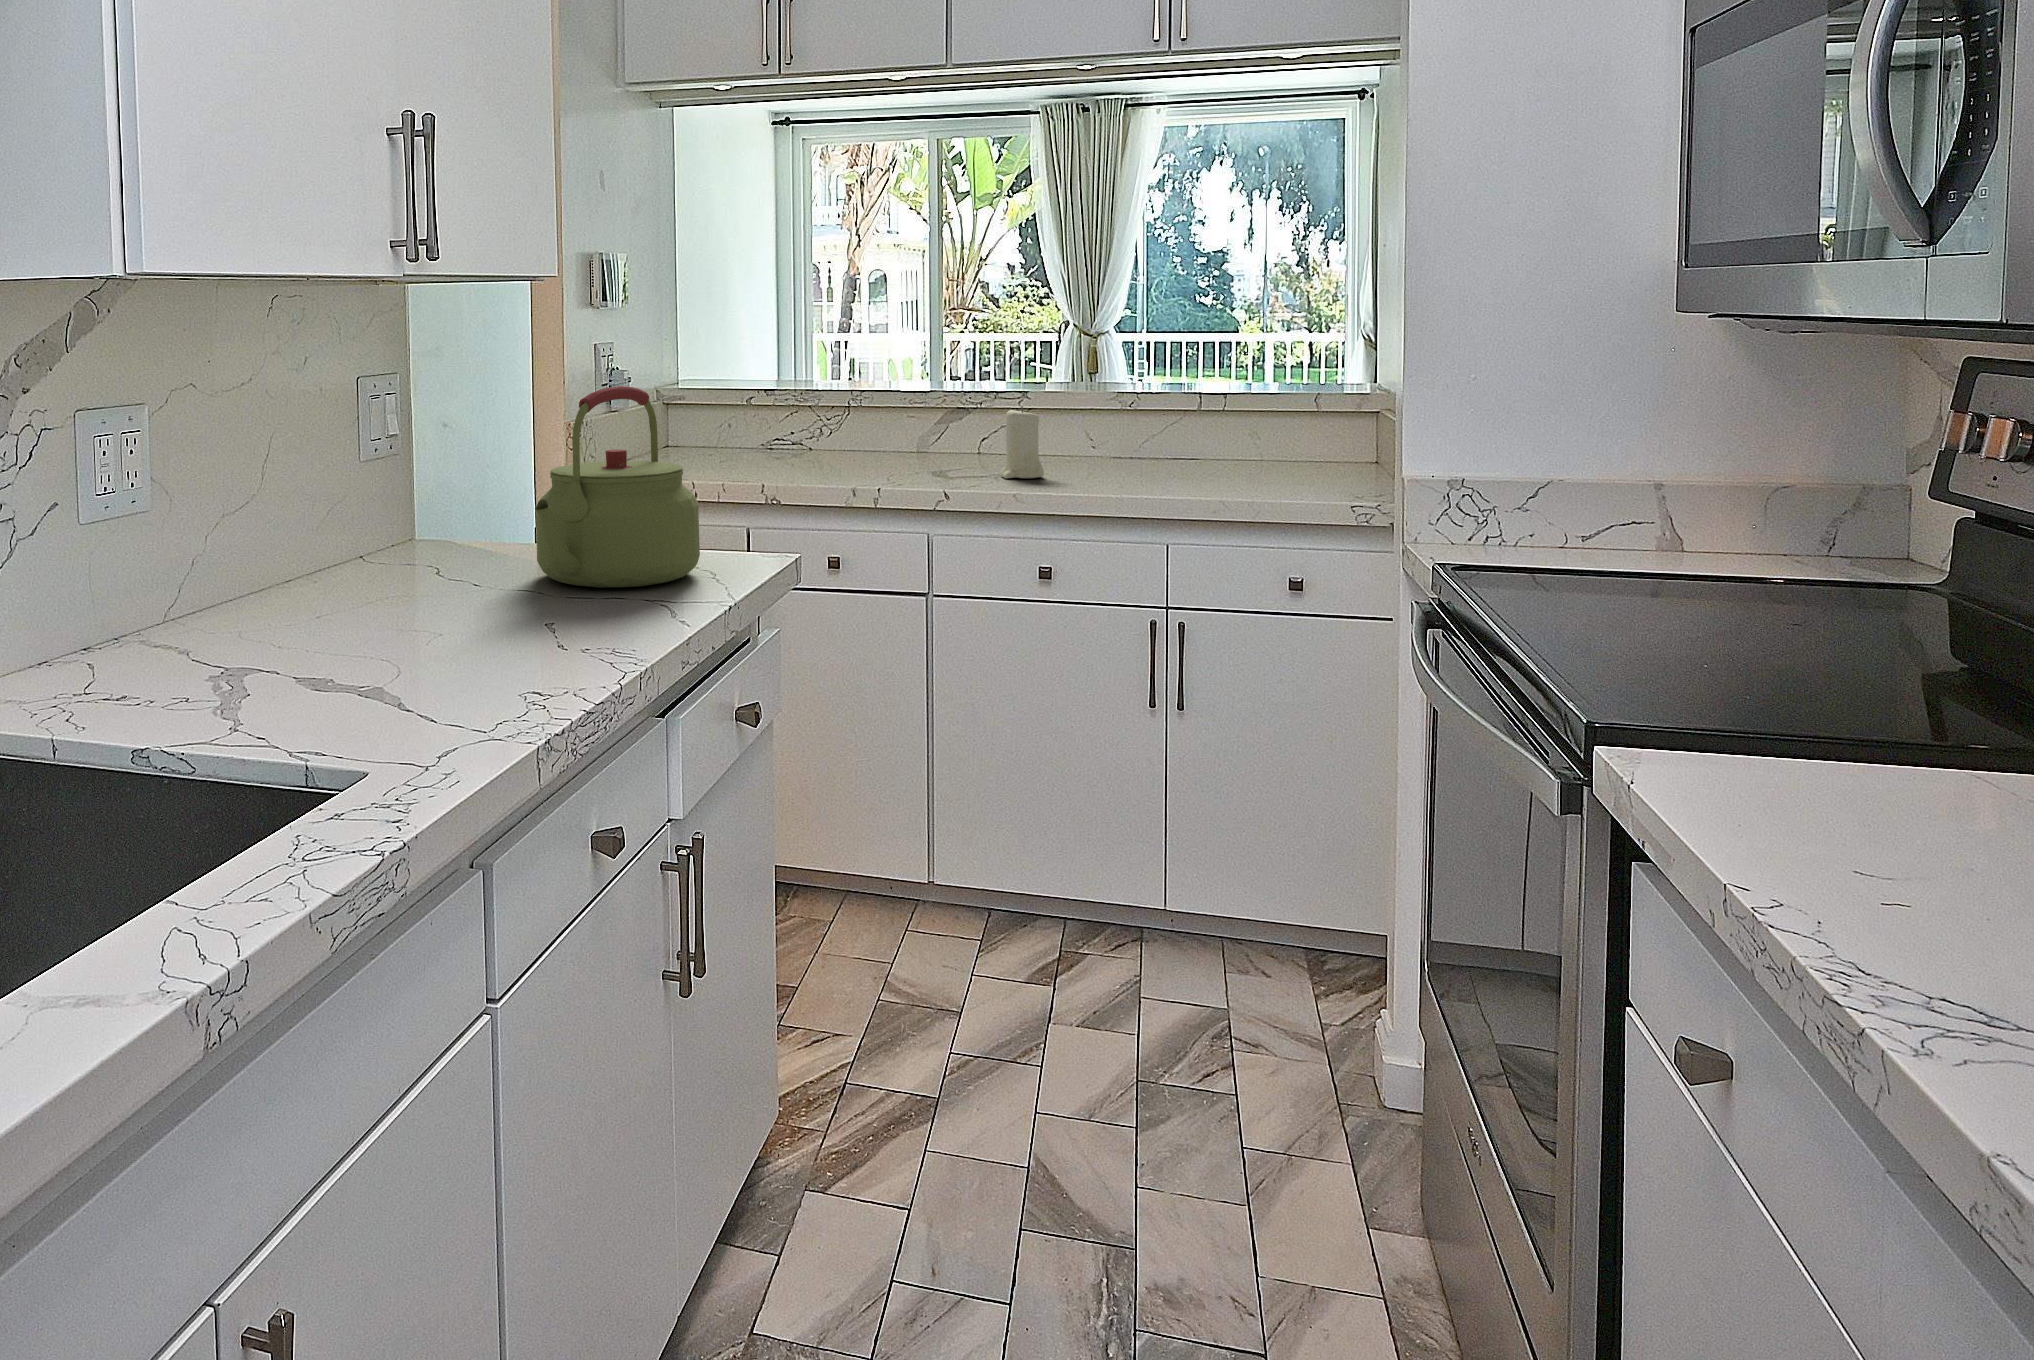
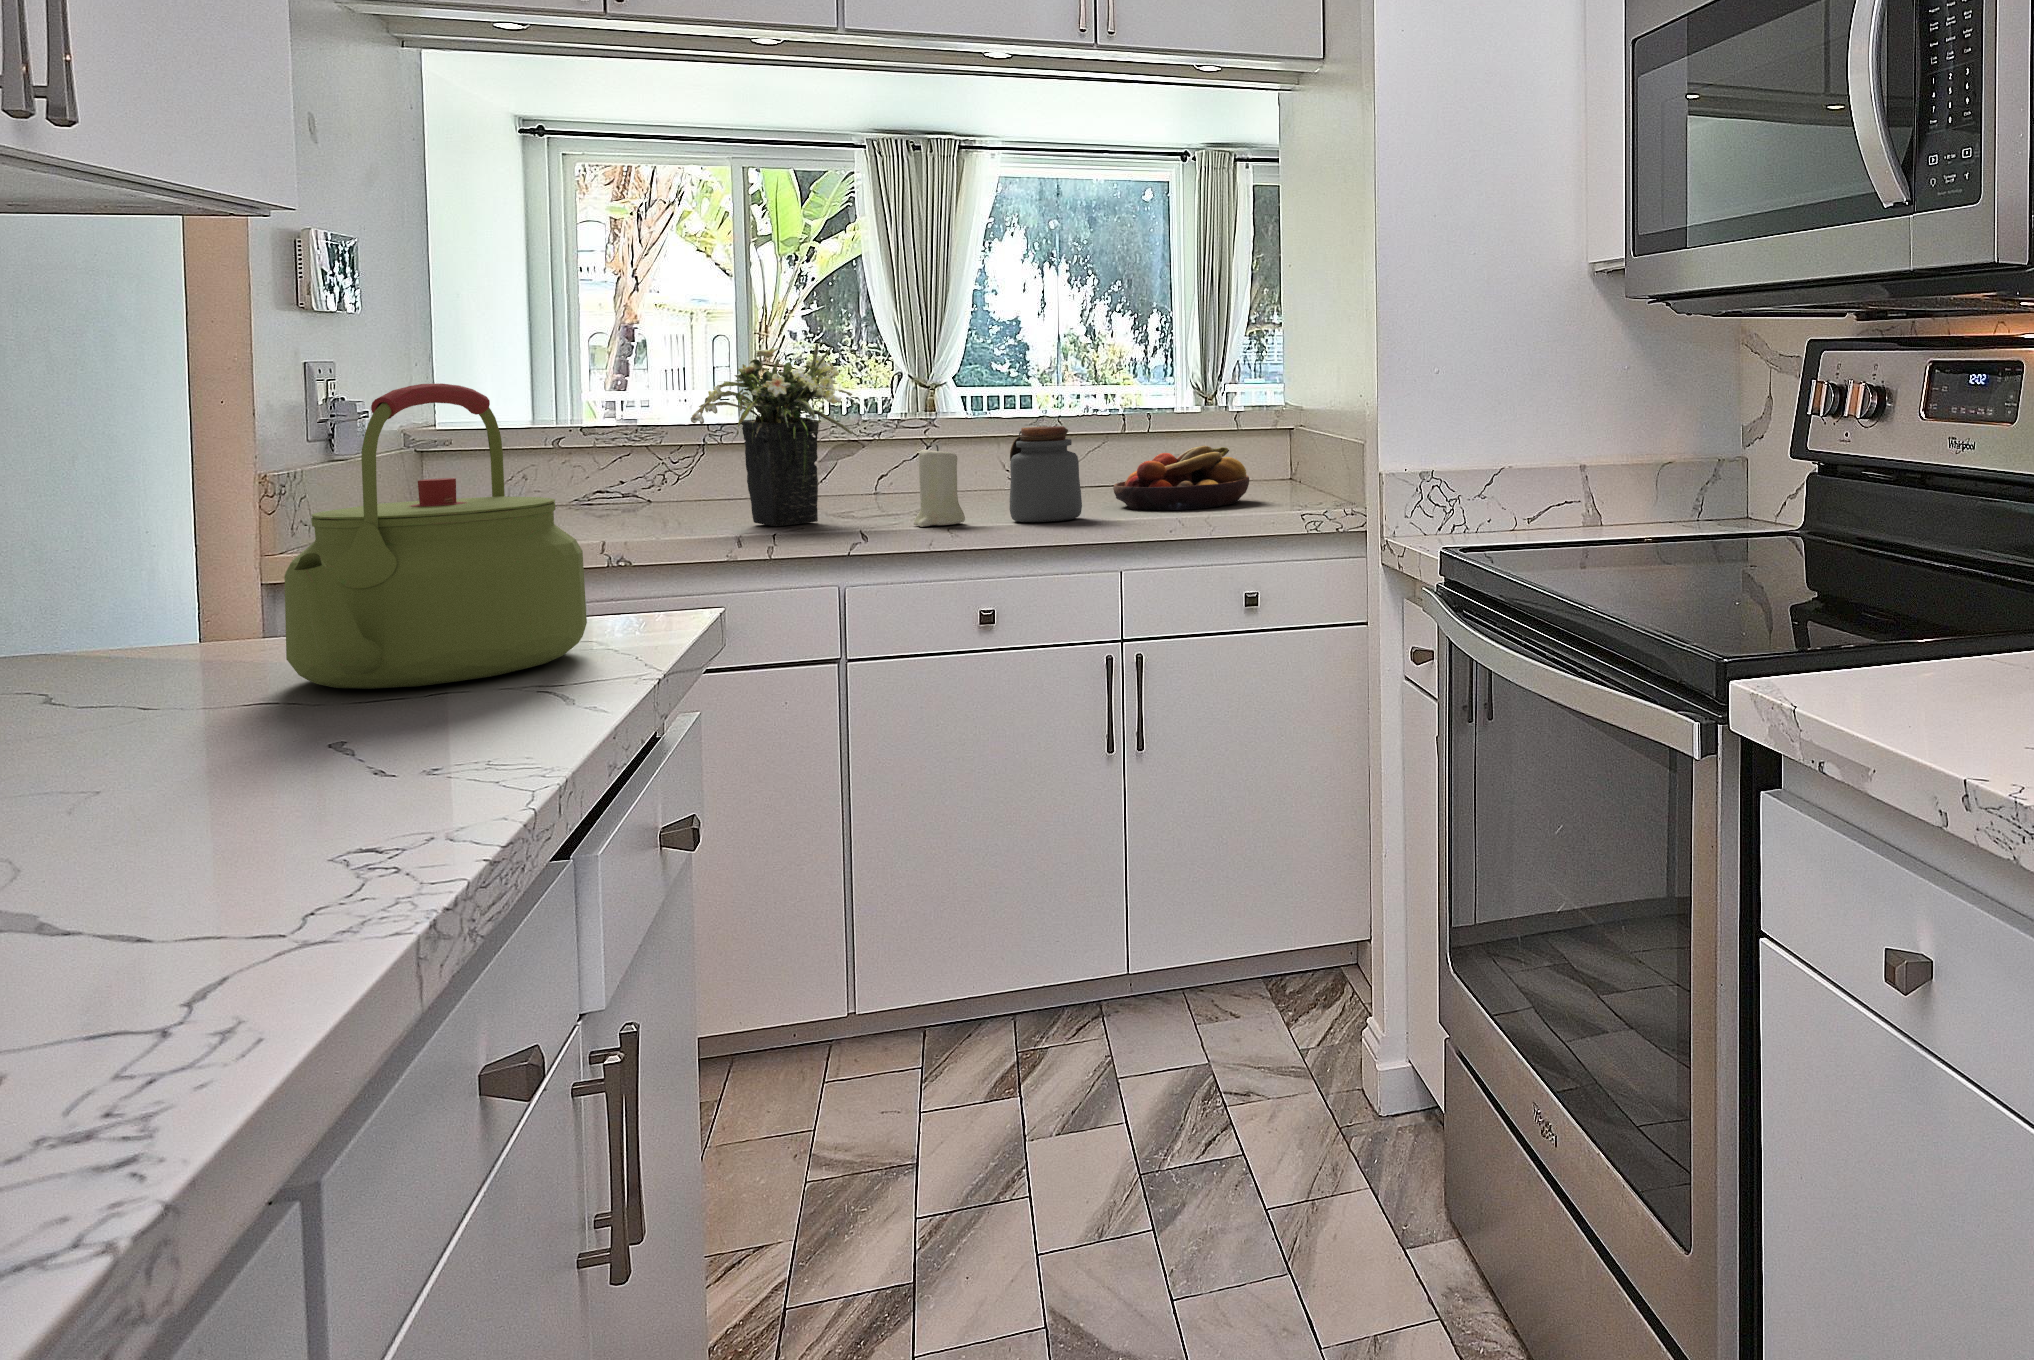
flower arrangement: none [833,313,958,467] -> present [691,343,852,526]
jar: none [1083,393,1151,483] -> present [1010,426,1082,522]
fruit bowl: none [1191,416,1333,479] -> present [1113,446,1249,510]

